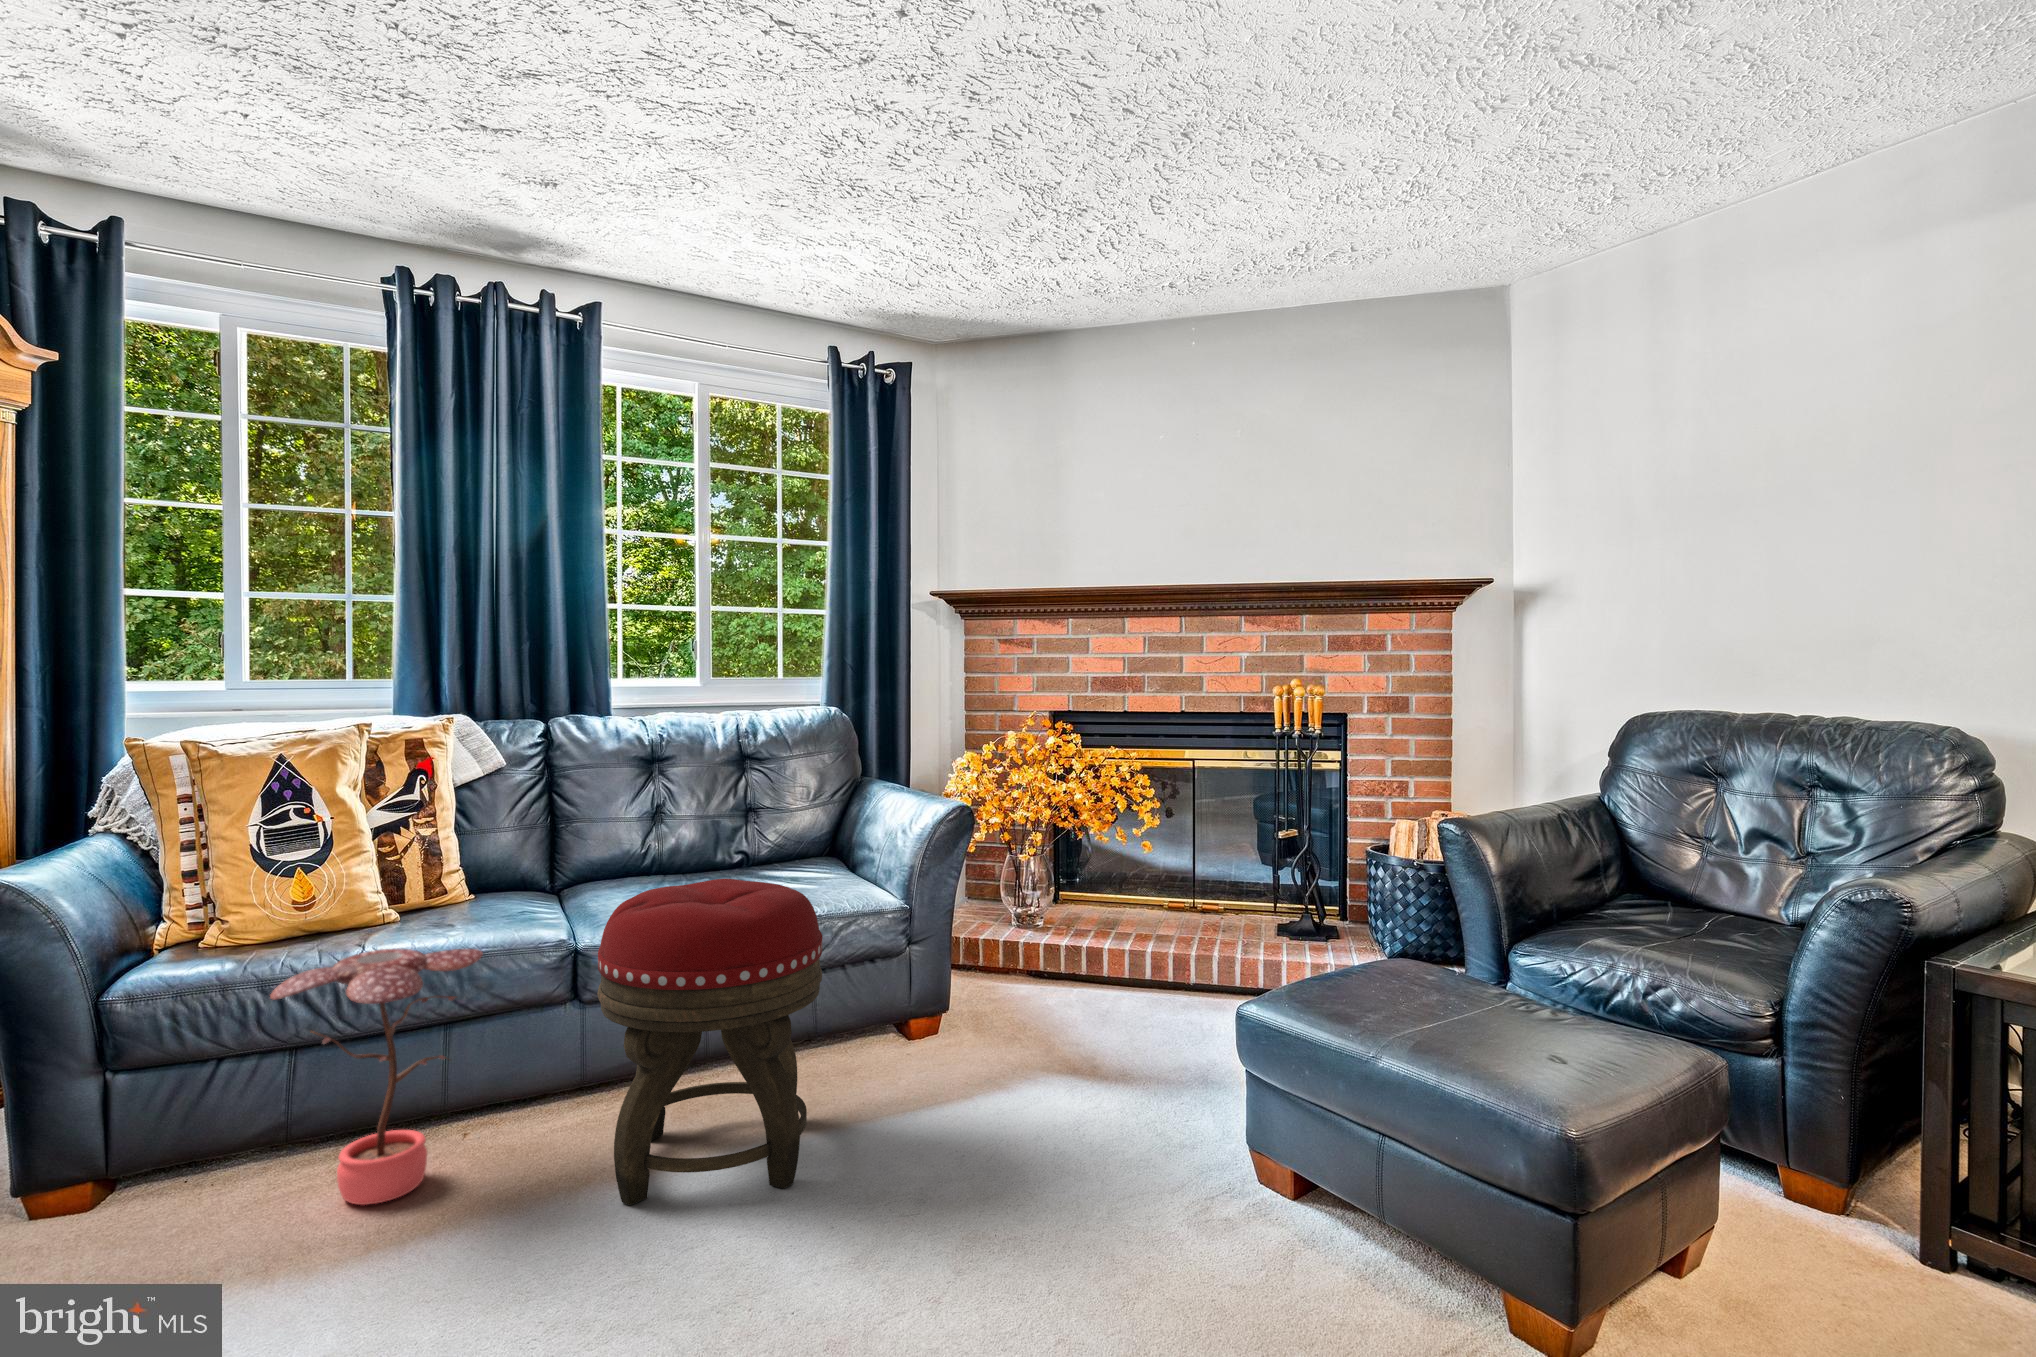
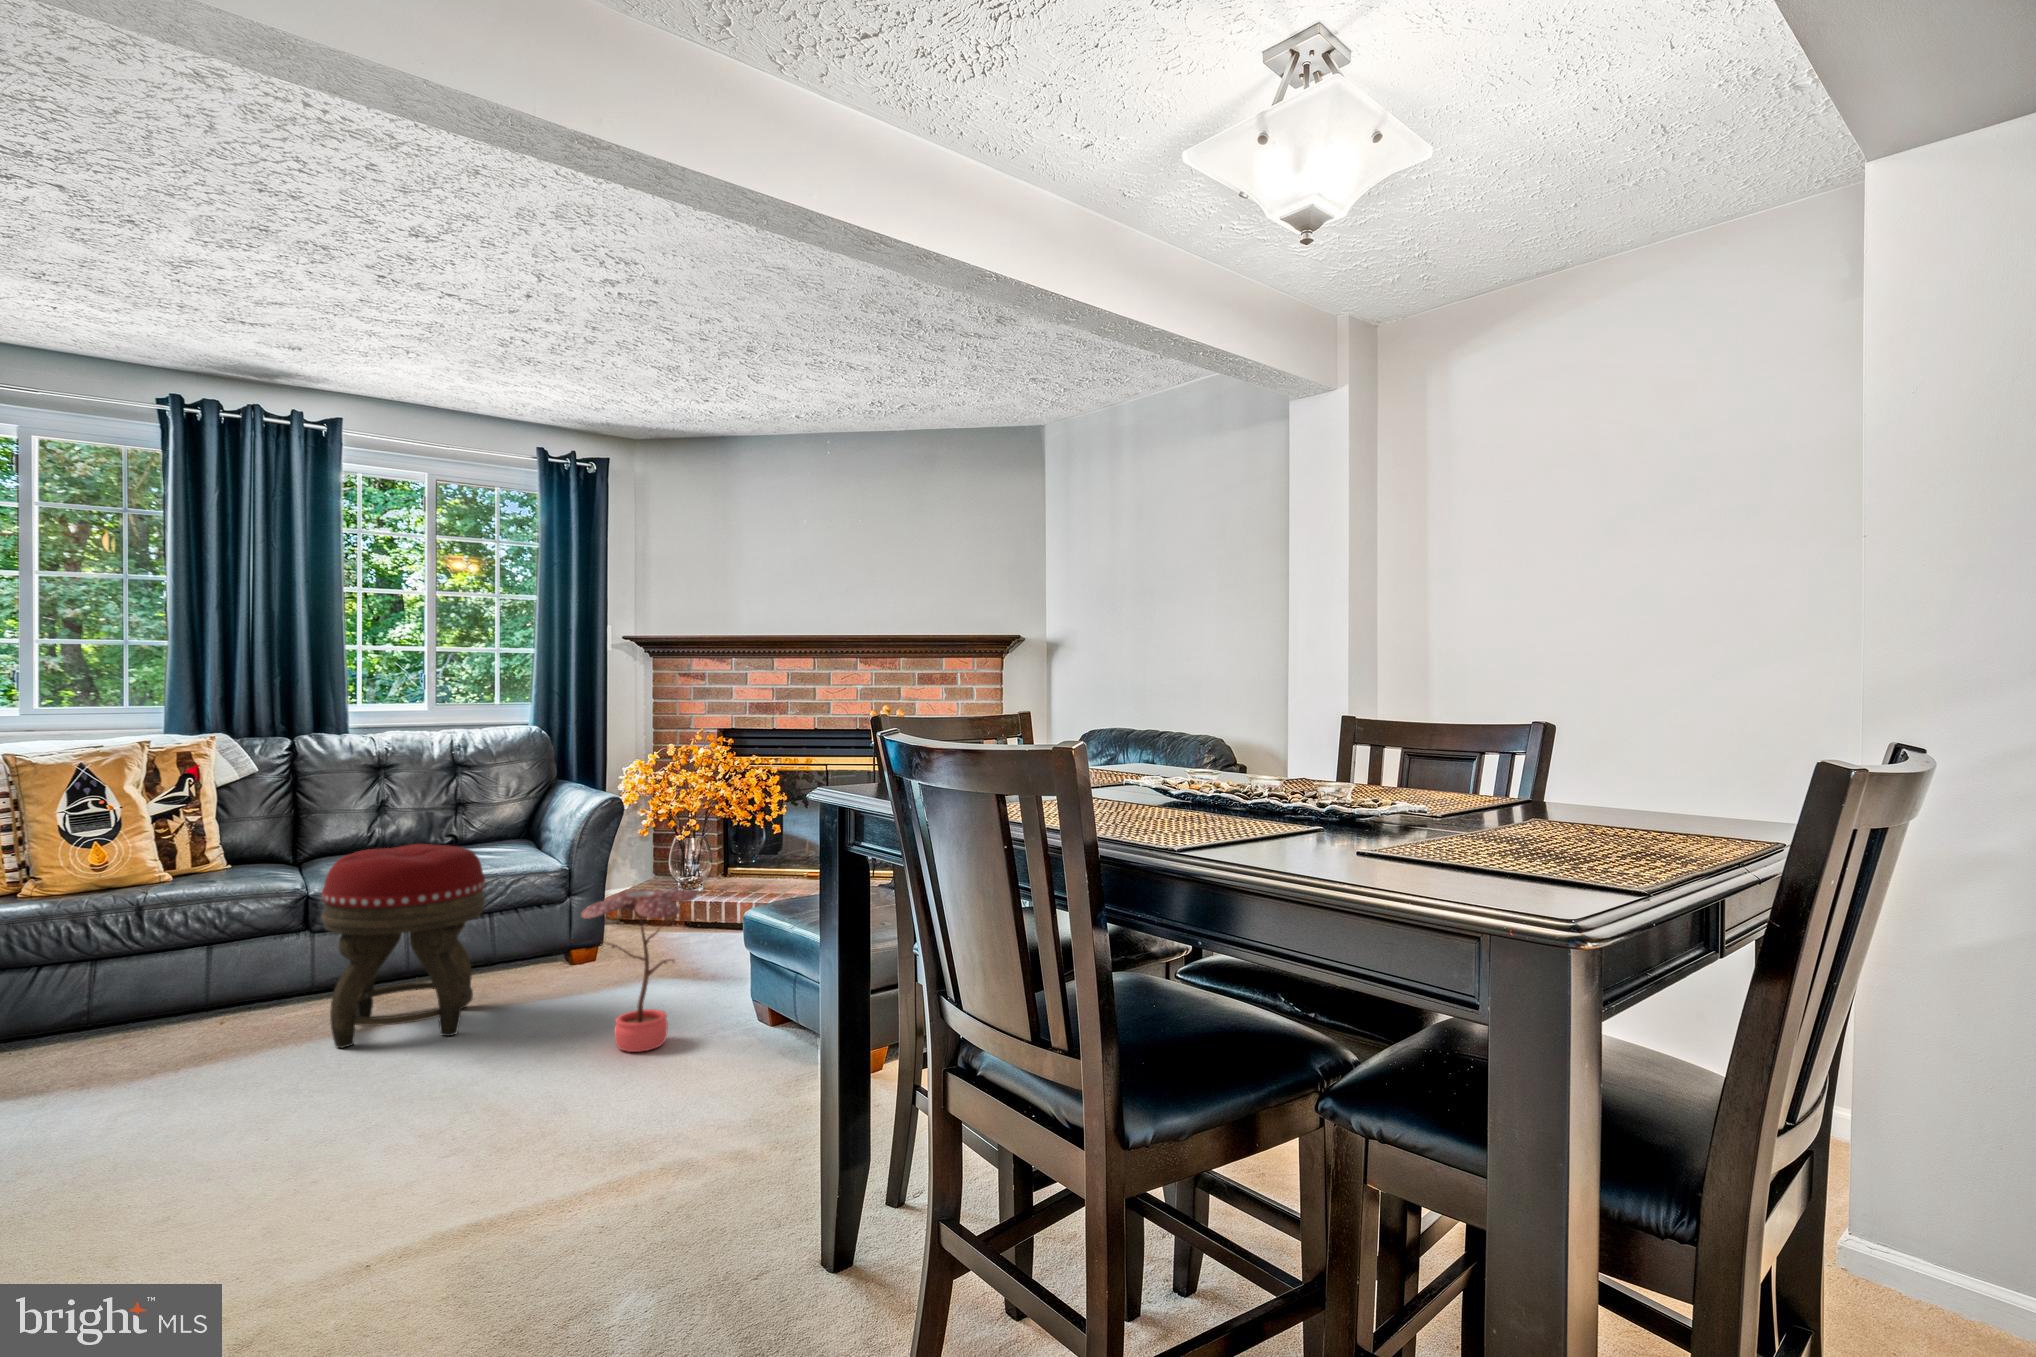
potted plant: present [270,949,483,1205] -> present [581,889,697,1052]

